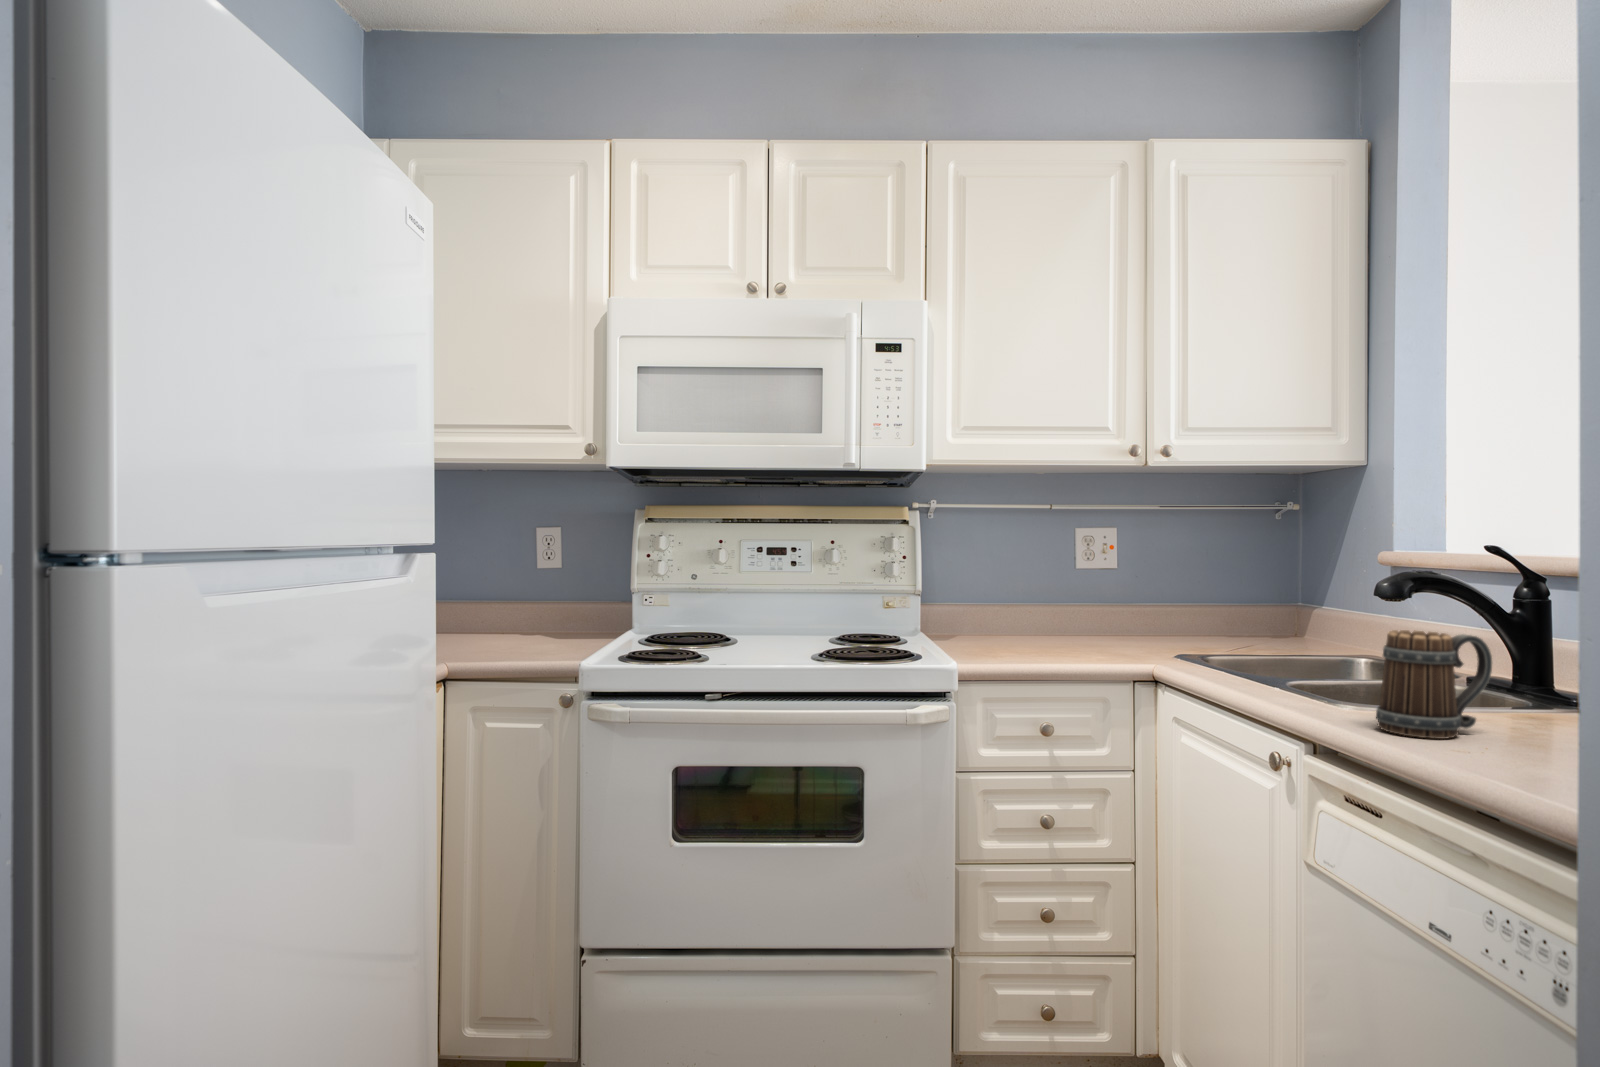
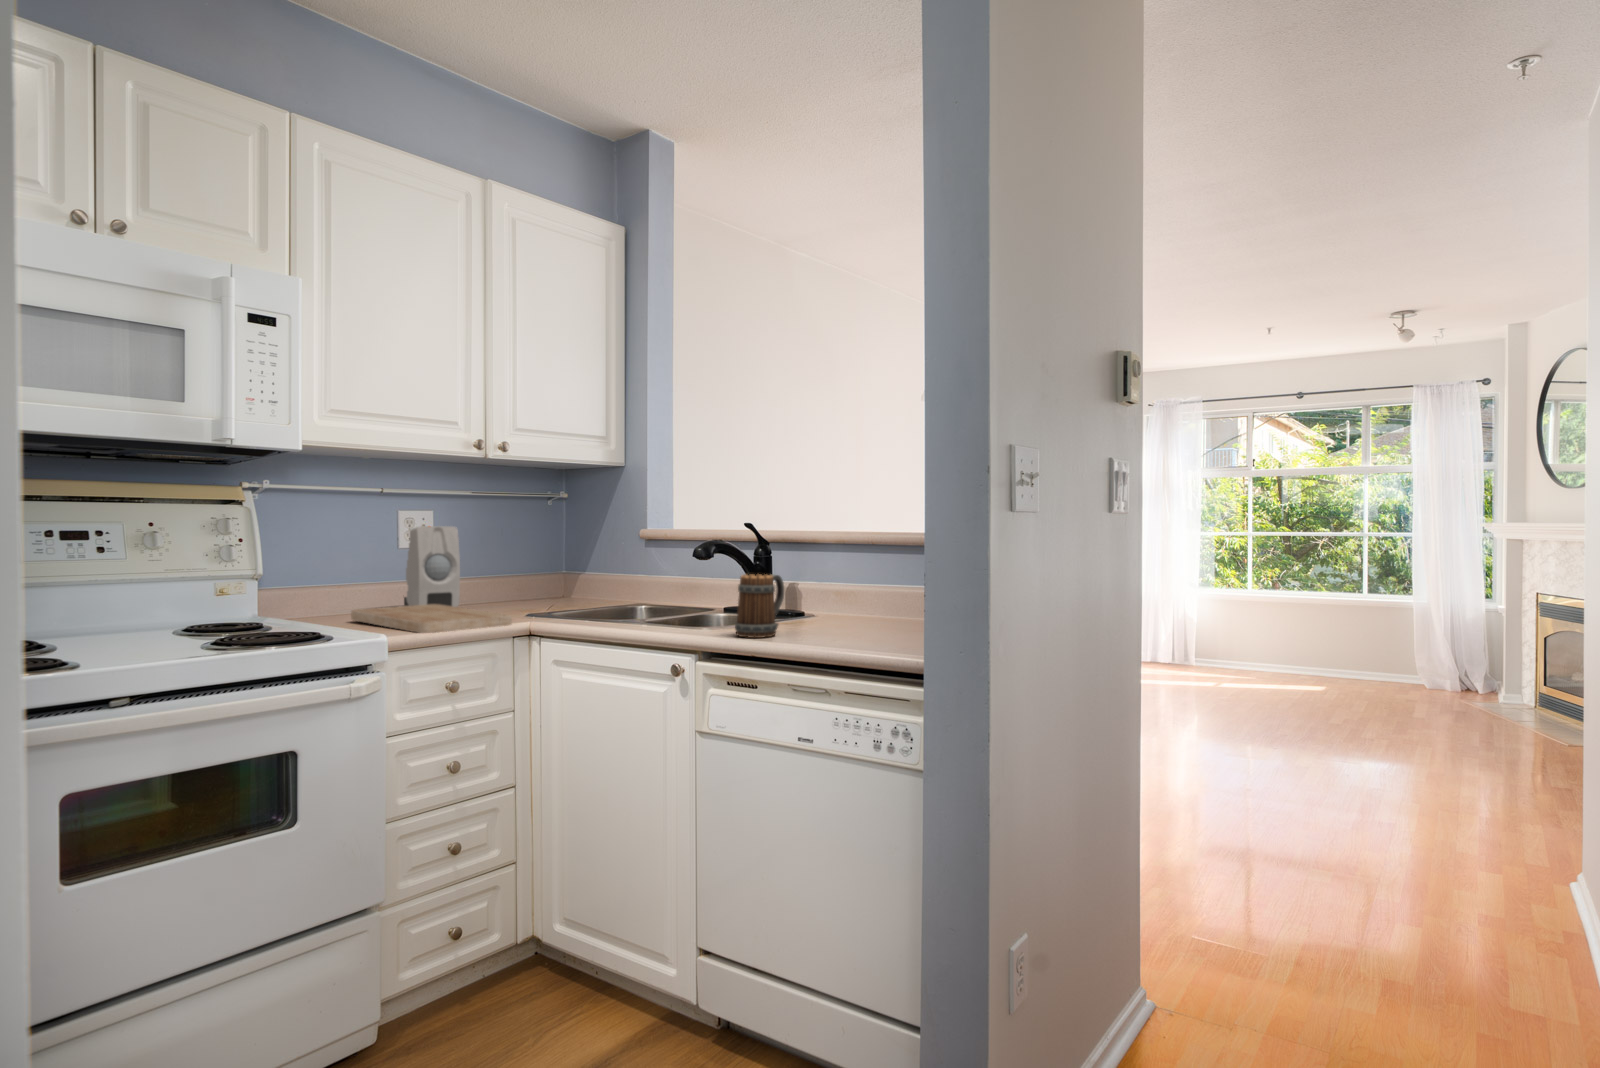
soap dispenser: none [1085,547,1133,644] -> present [404,526,460,607]
cutting board: none [1000,631,1136,667] -> present [351,604,512,633]

